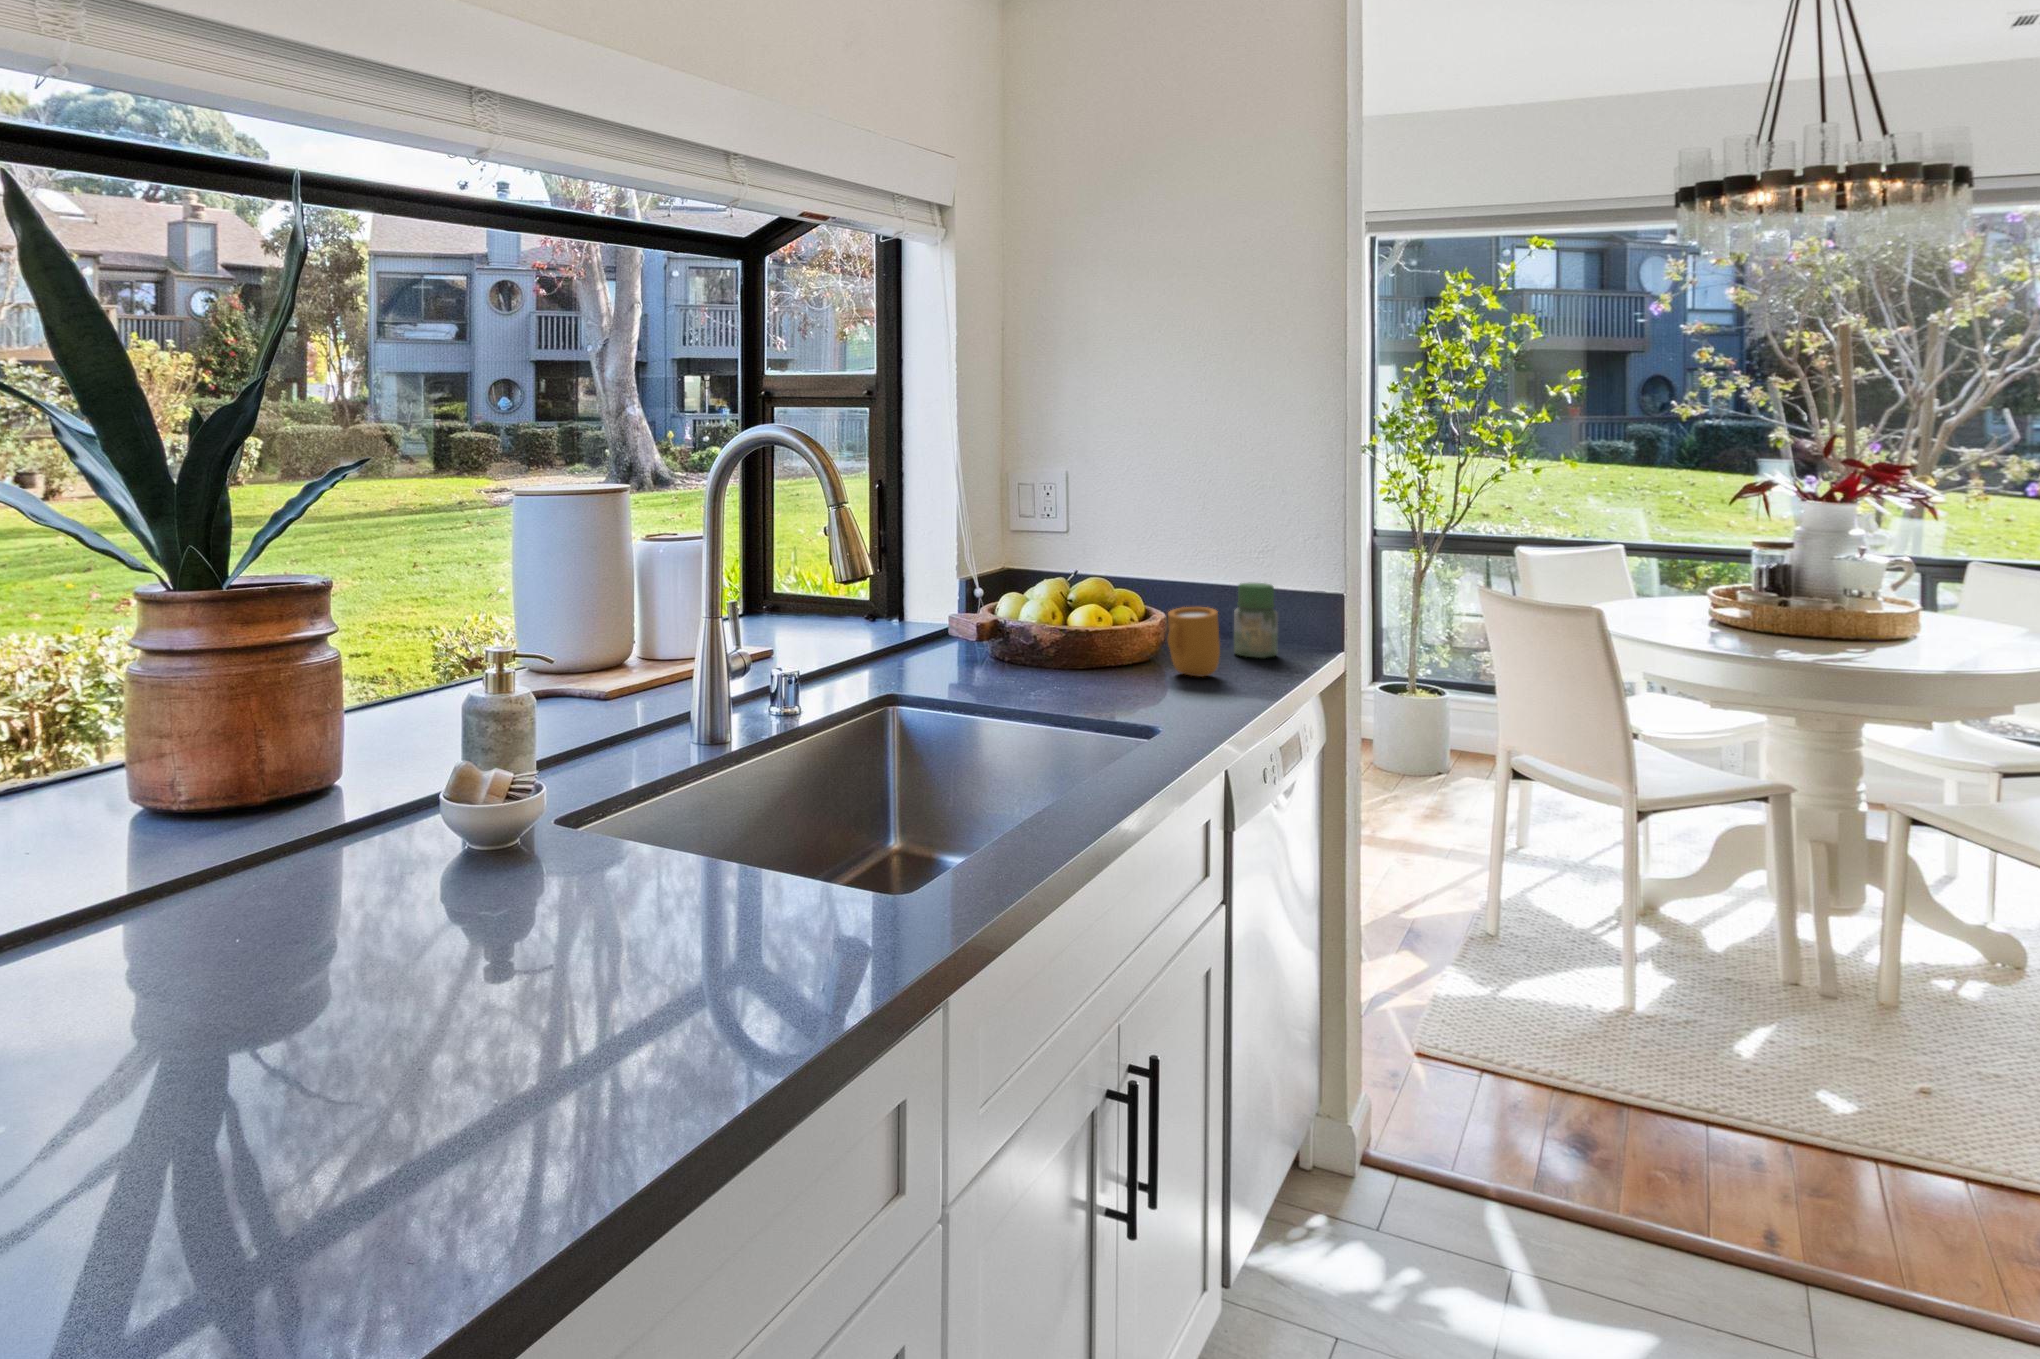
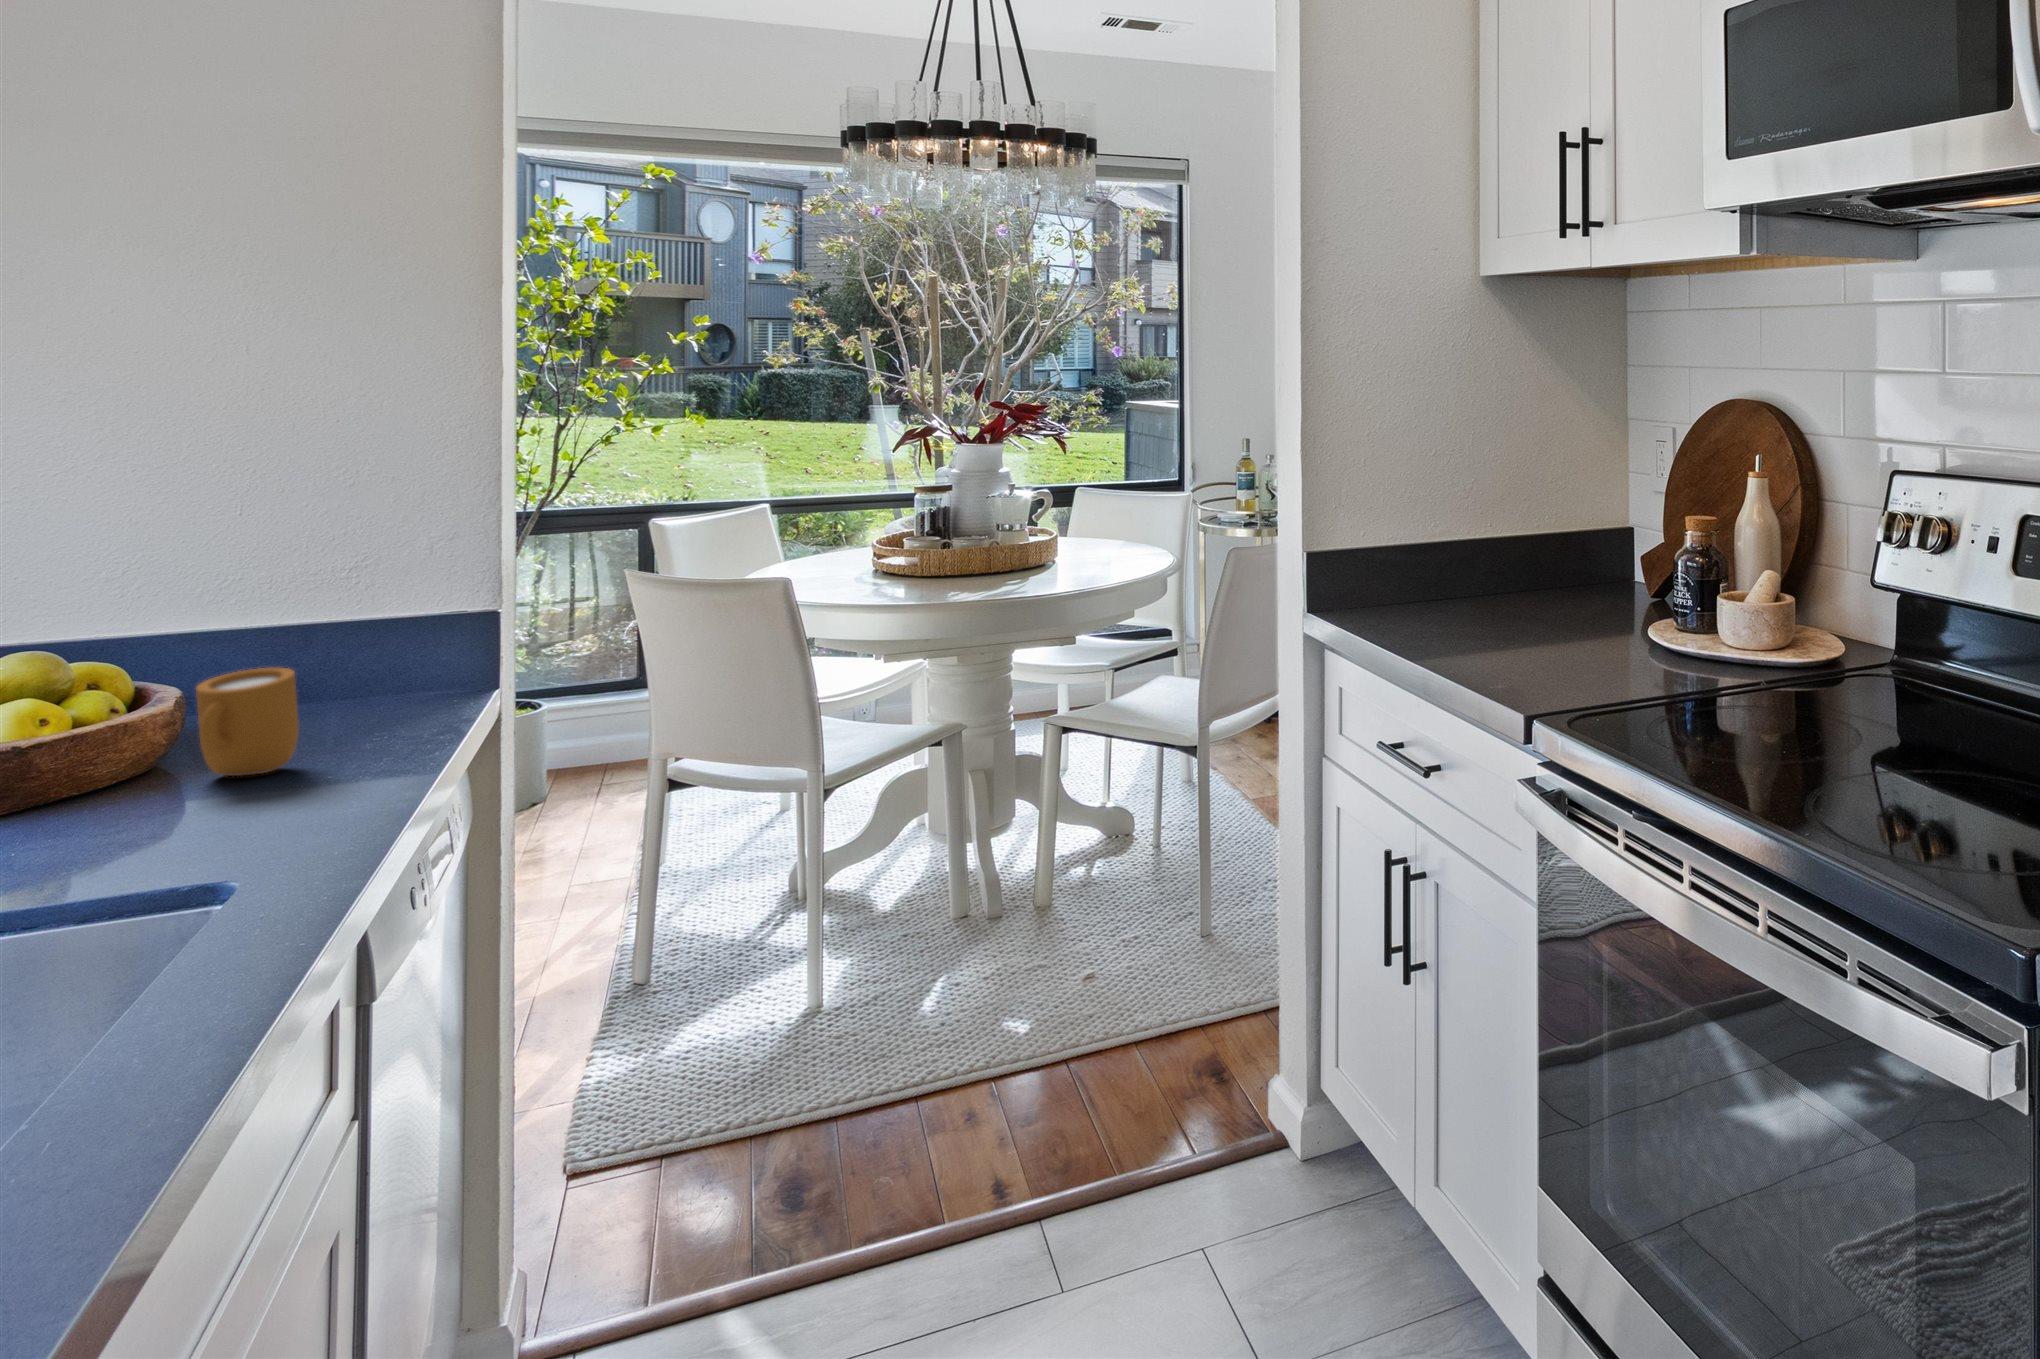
jar: present [1234,583,1278,658] -> none [306,616,385,726]

